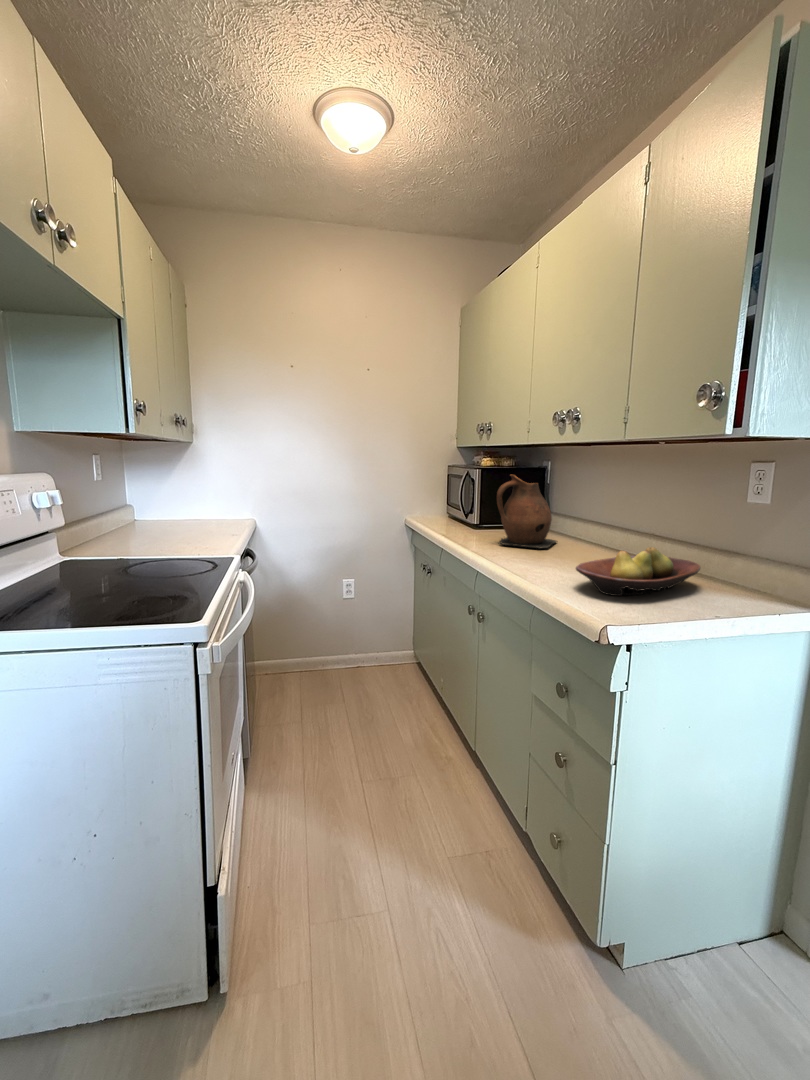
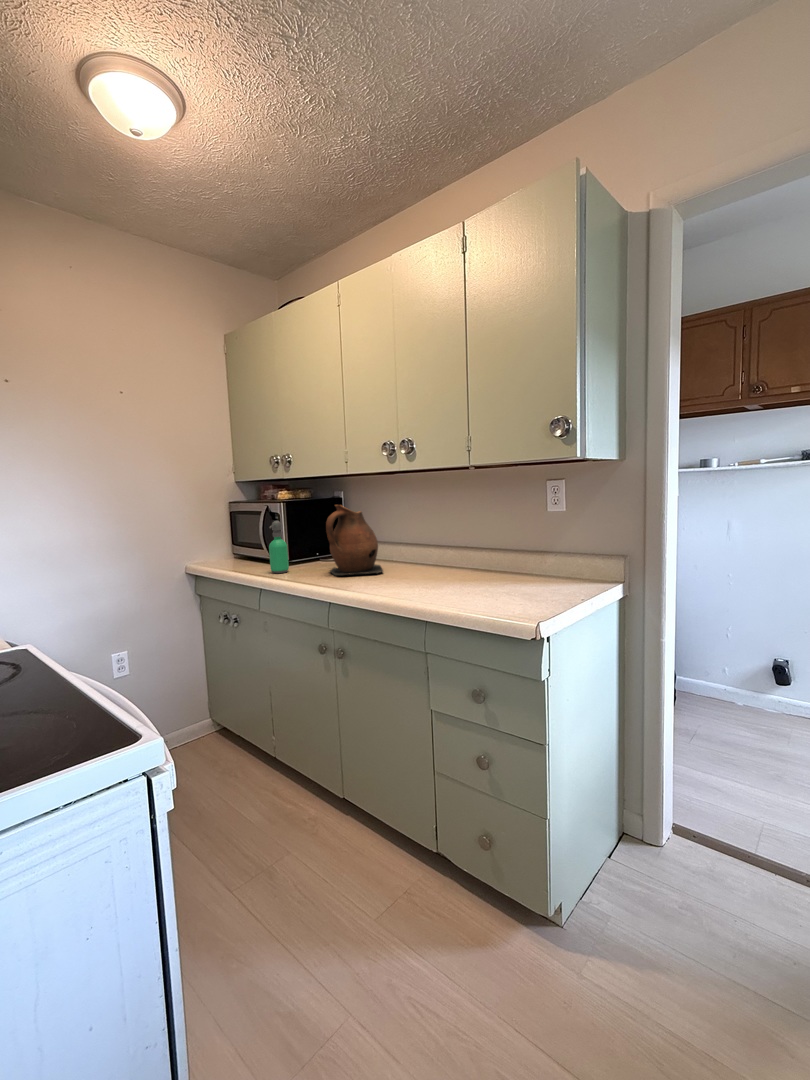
soap dispenser: none [454,485,472,535] -> present [269,521,289,573]
fruit bowl: present [576,547,700,596] -> none [458,554,540,600]

